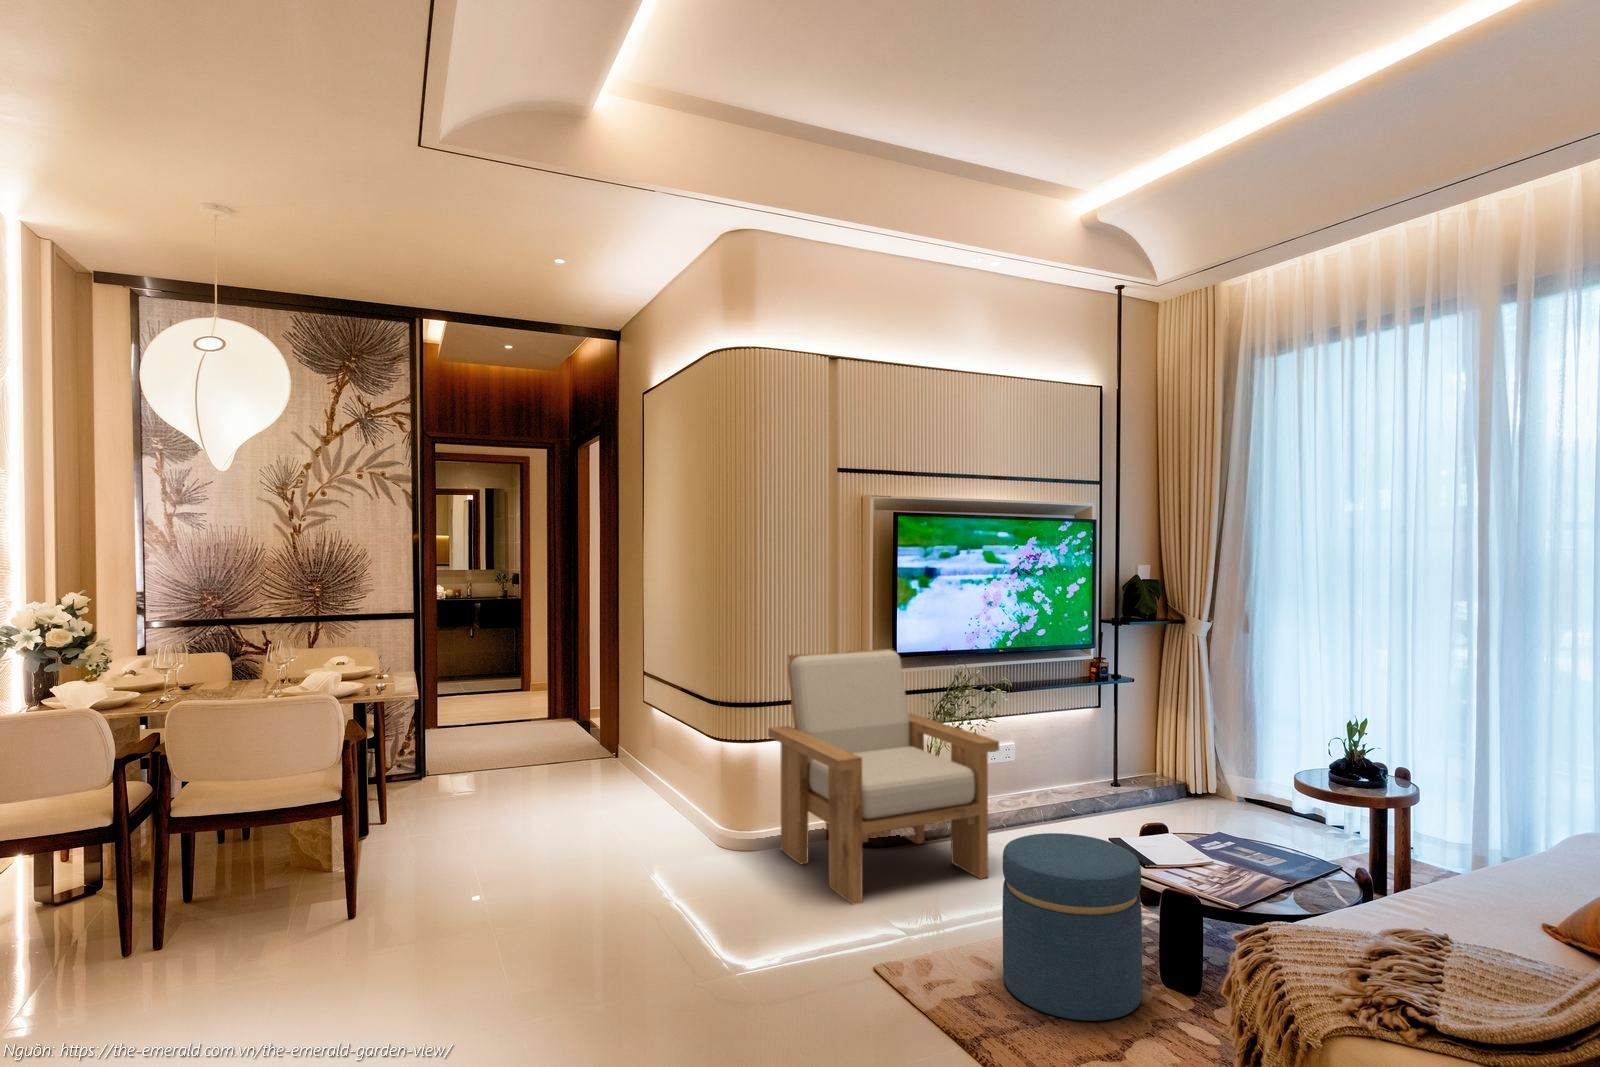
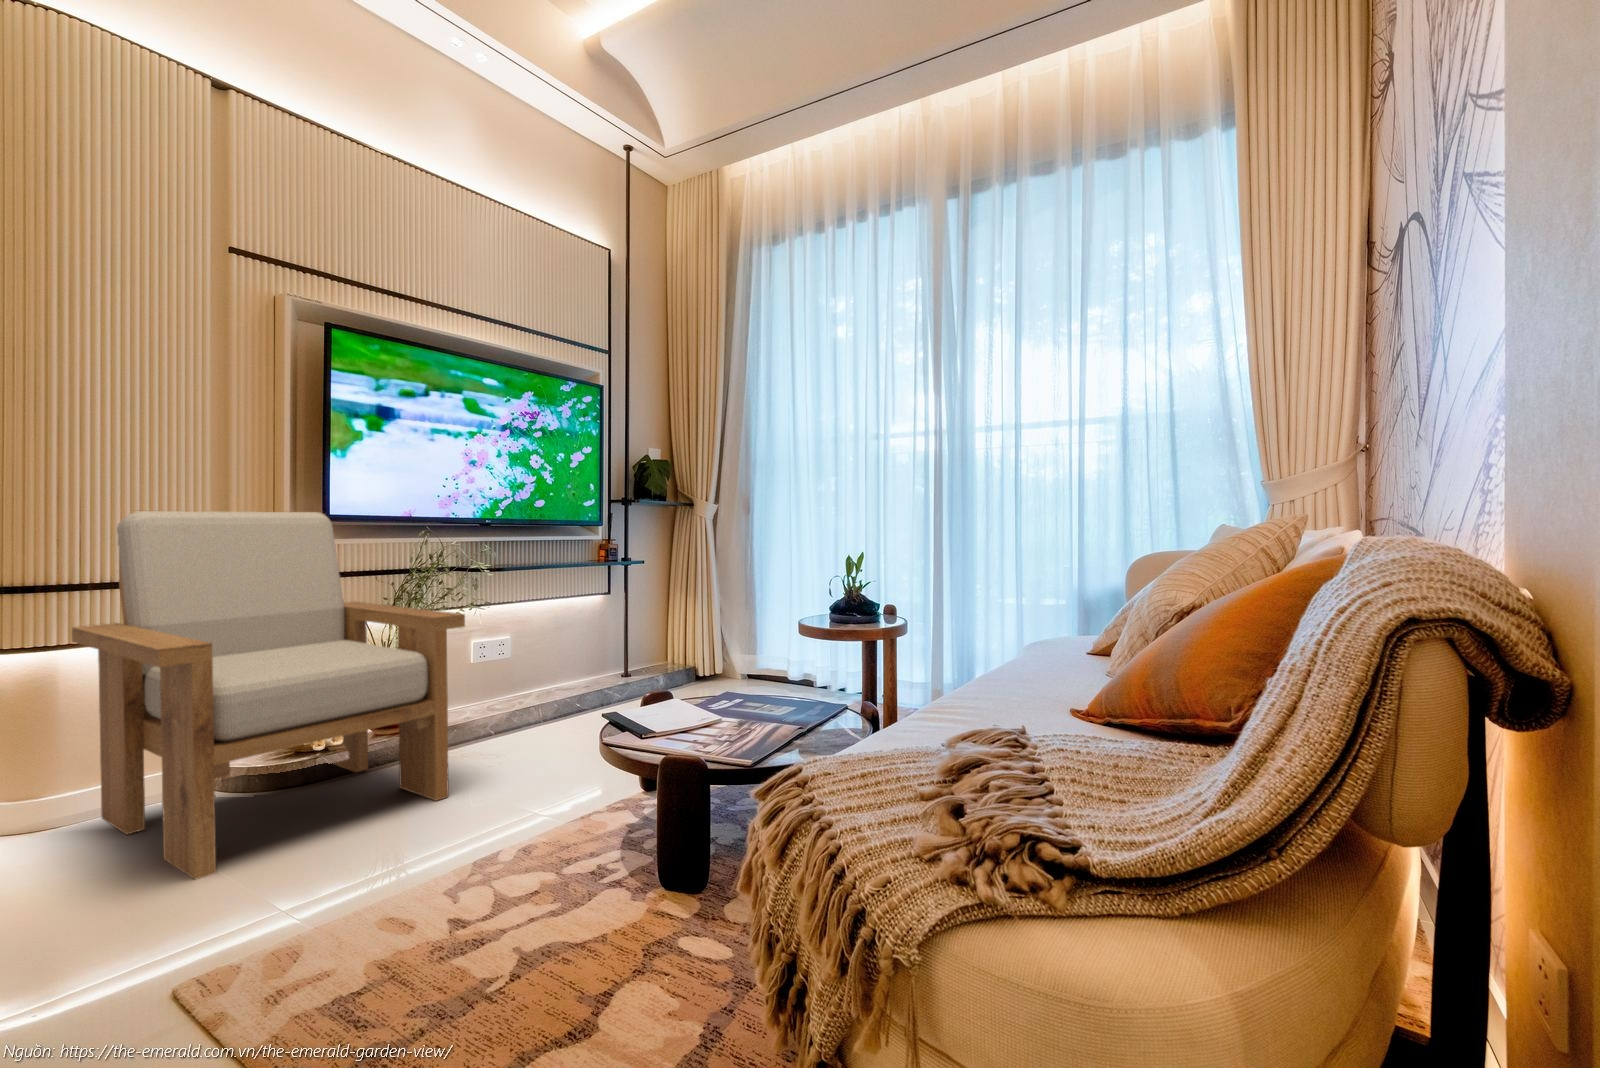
ottoman: present [1003,833,1142,1021] -> none [421,707,633,982]

